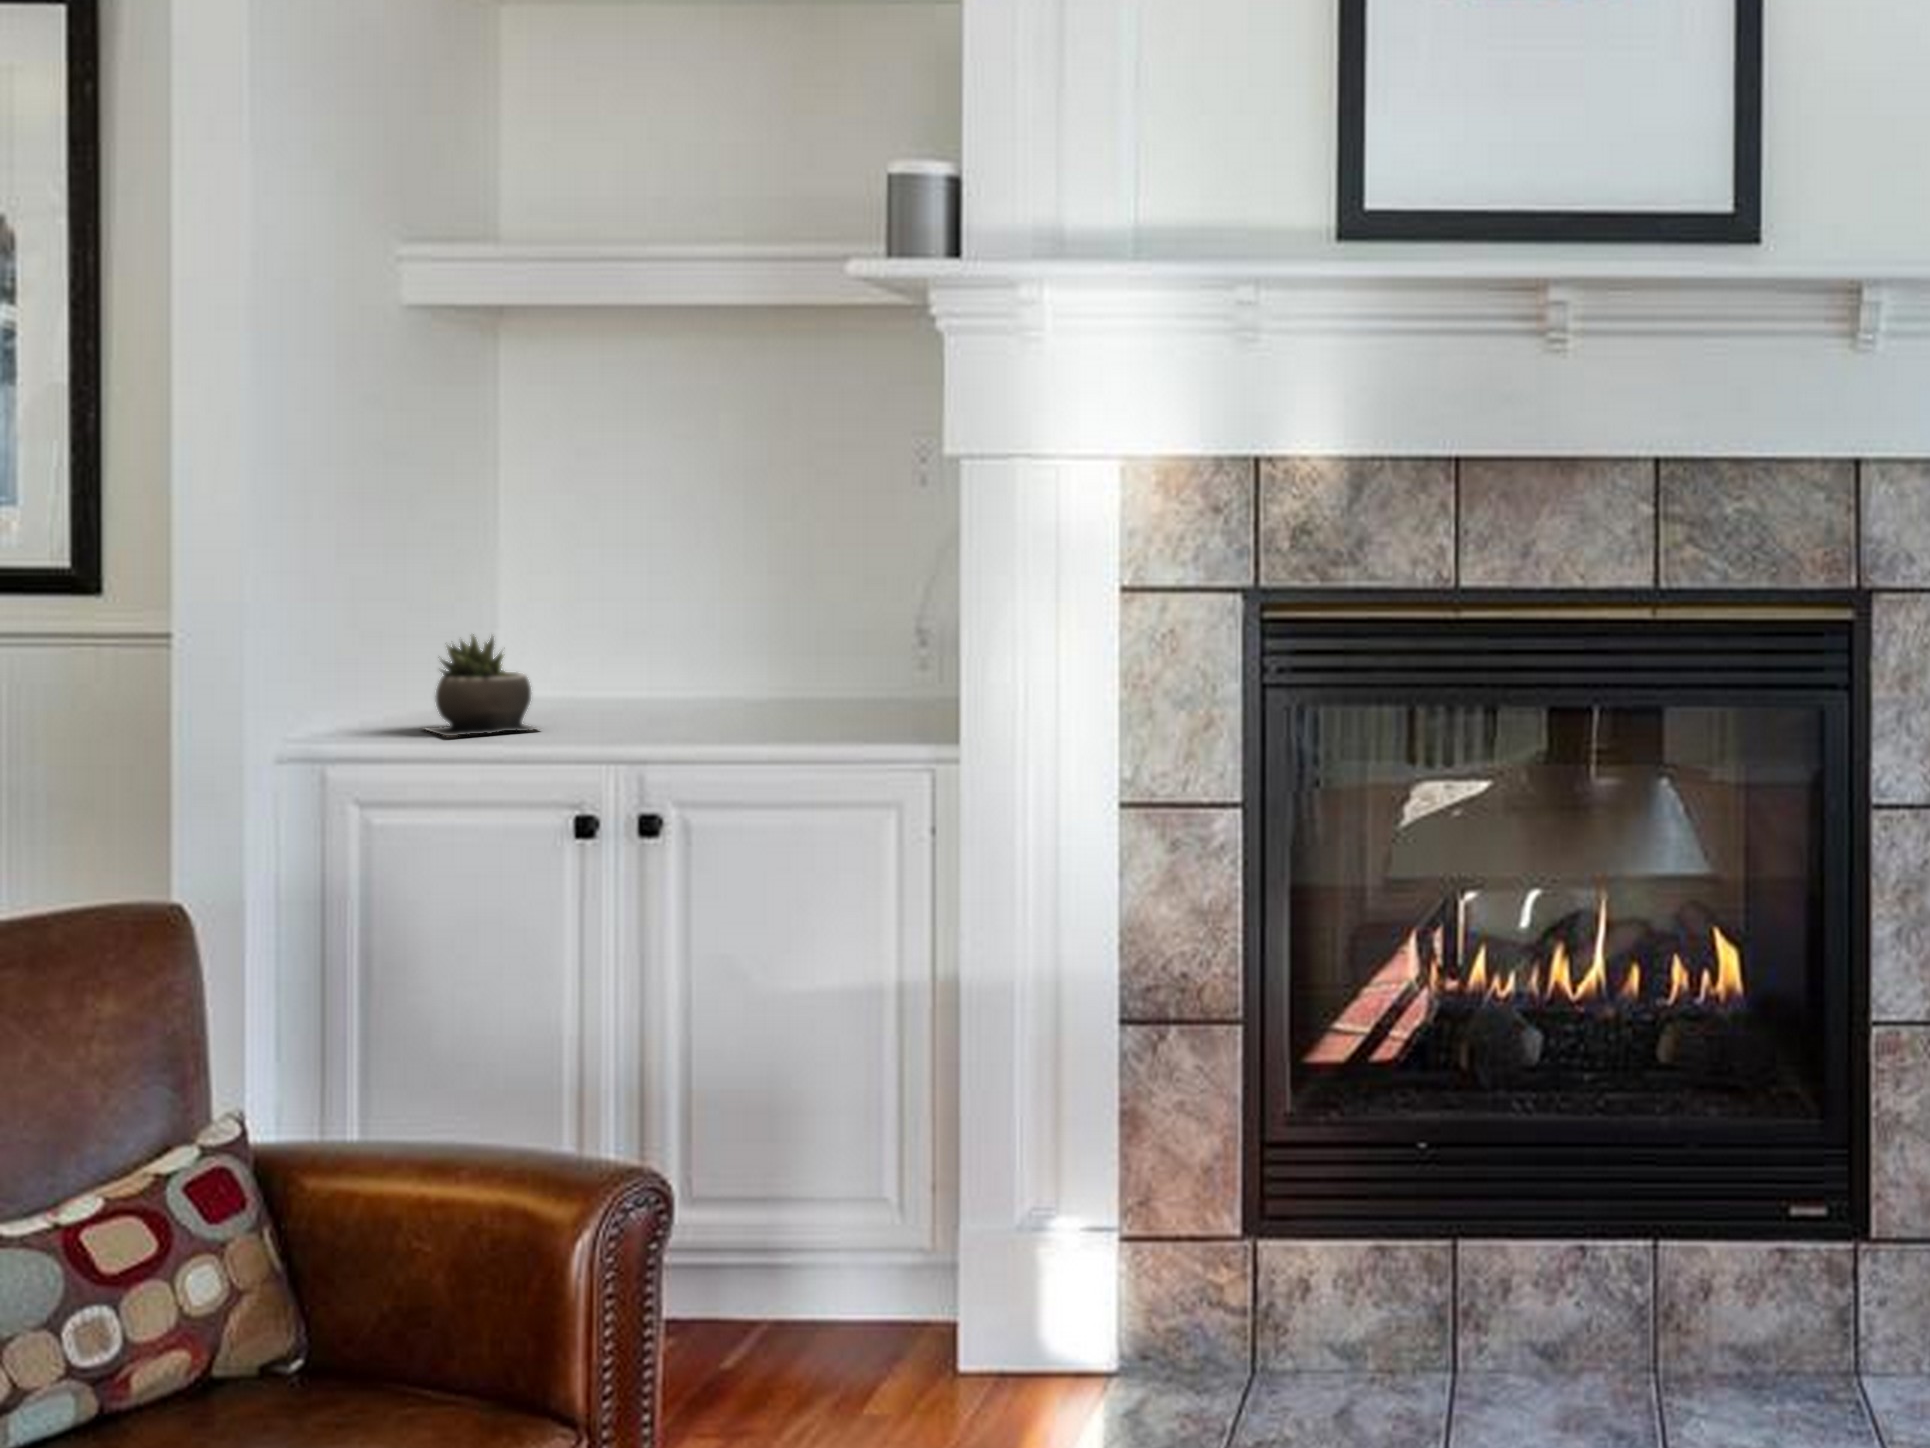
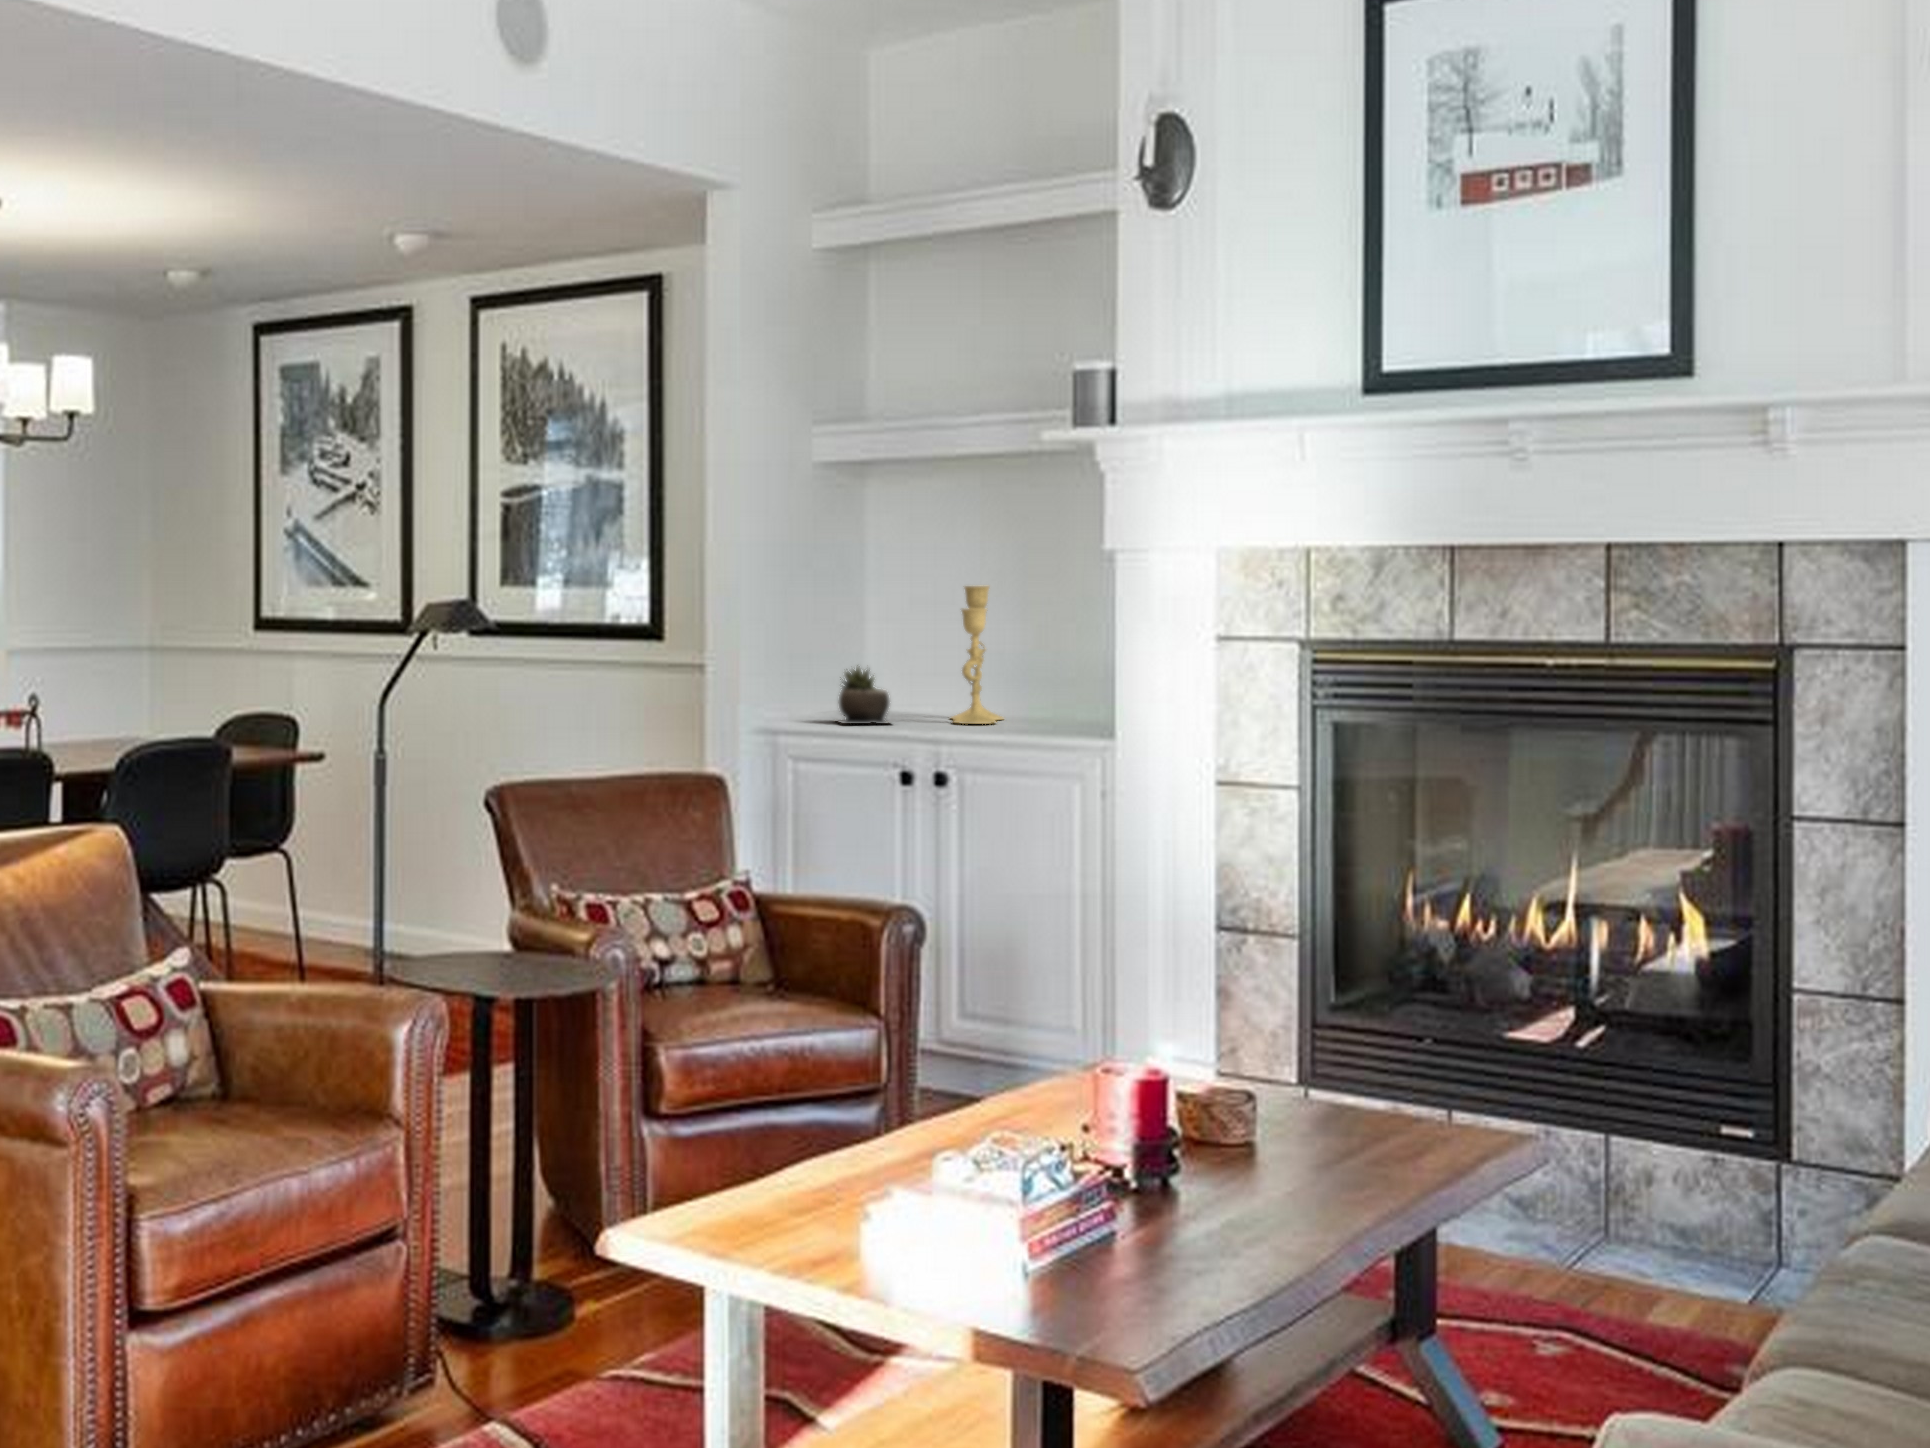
candlestick: none [629,502,721,721] -> present [952,586,1003,724]

